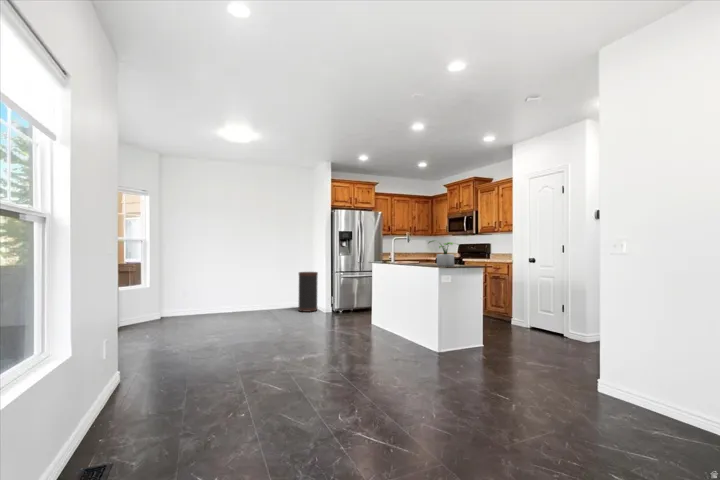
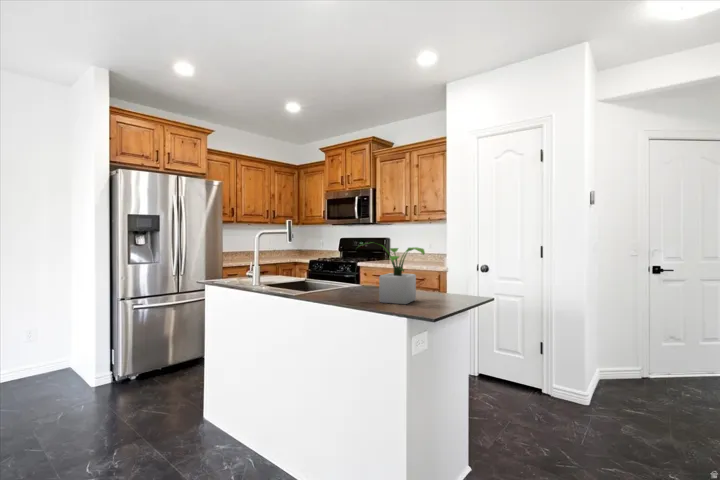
trash can: present [298,272,318,312] -> none [25,300,78,392]

